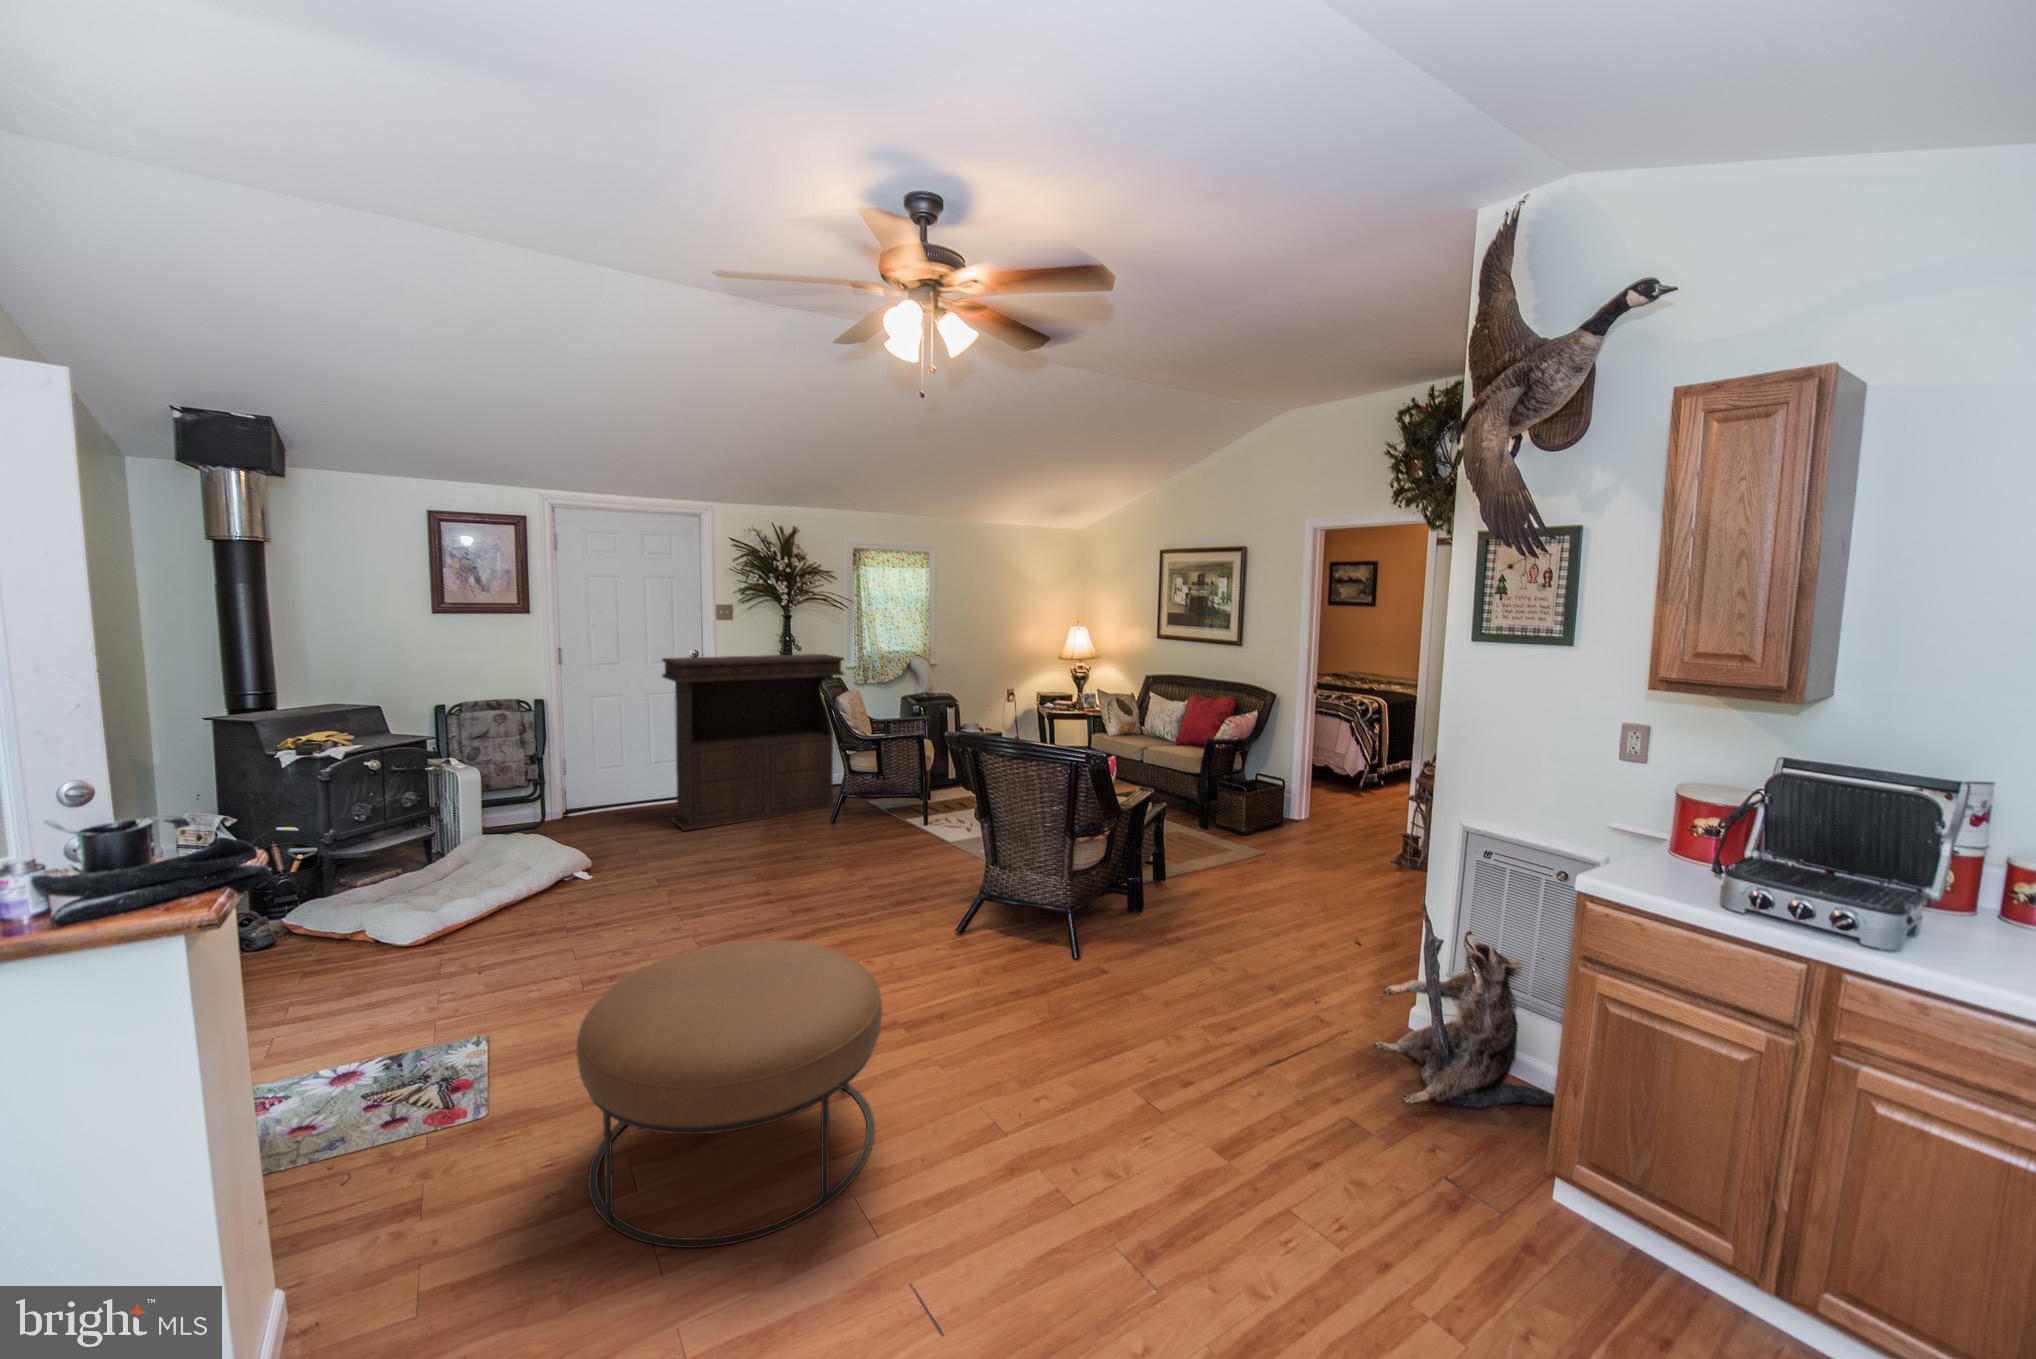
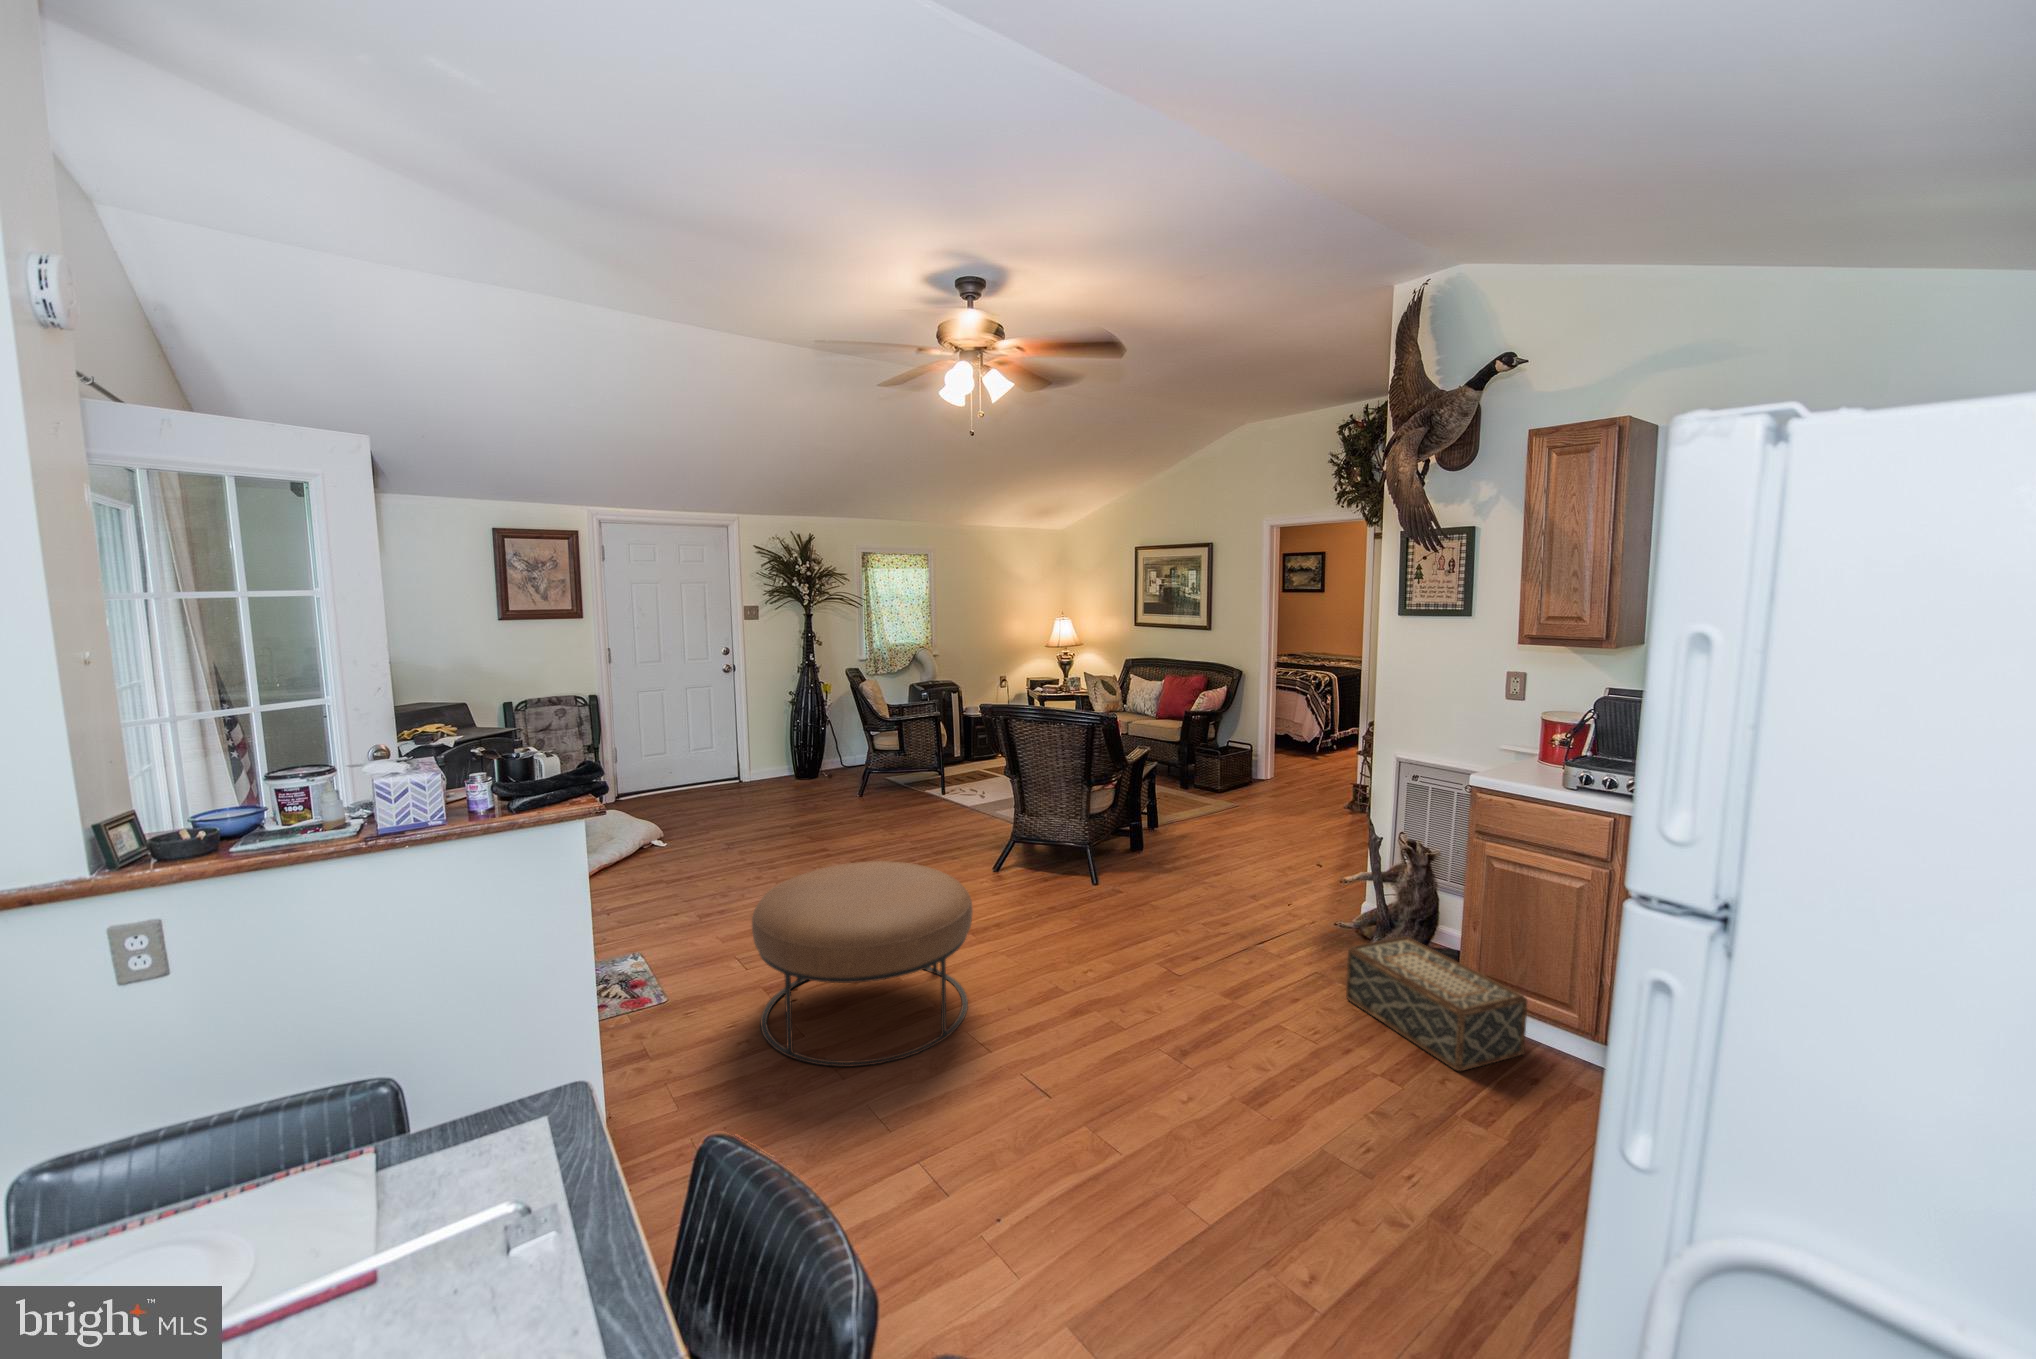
console table: present [662,654,844,831] -> none [706,648,864,806]
woven basket: none [1387,1083,1657,1322] -> present [1346,937,1527,1071]

